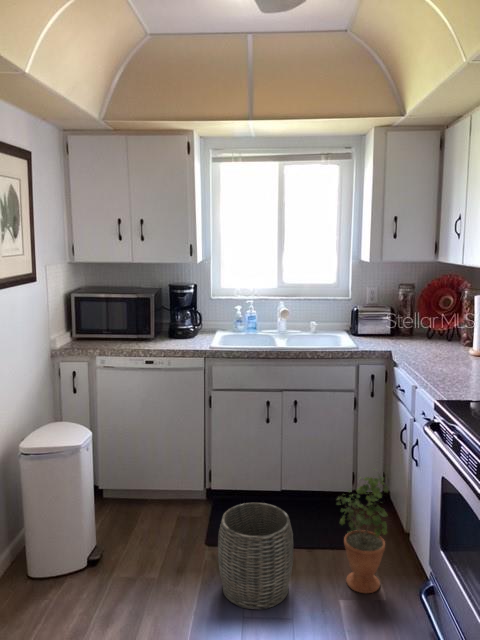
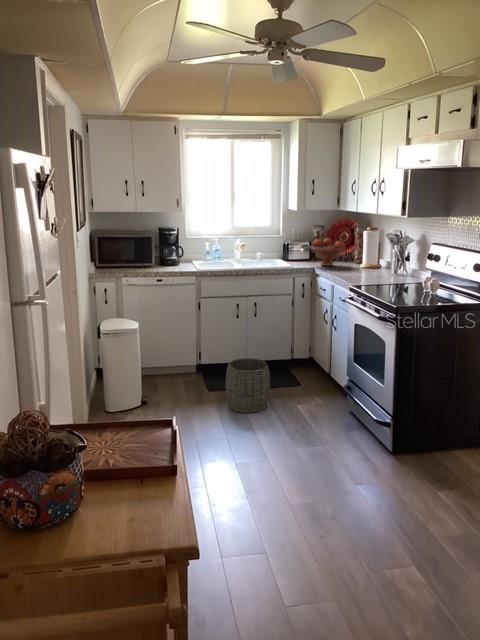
fruit bowl: none [387,305,445,349] -> present [311,238,345,266]
potted plant: present [337,475,388,593] -> none [292,333,321,402]

